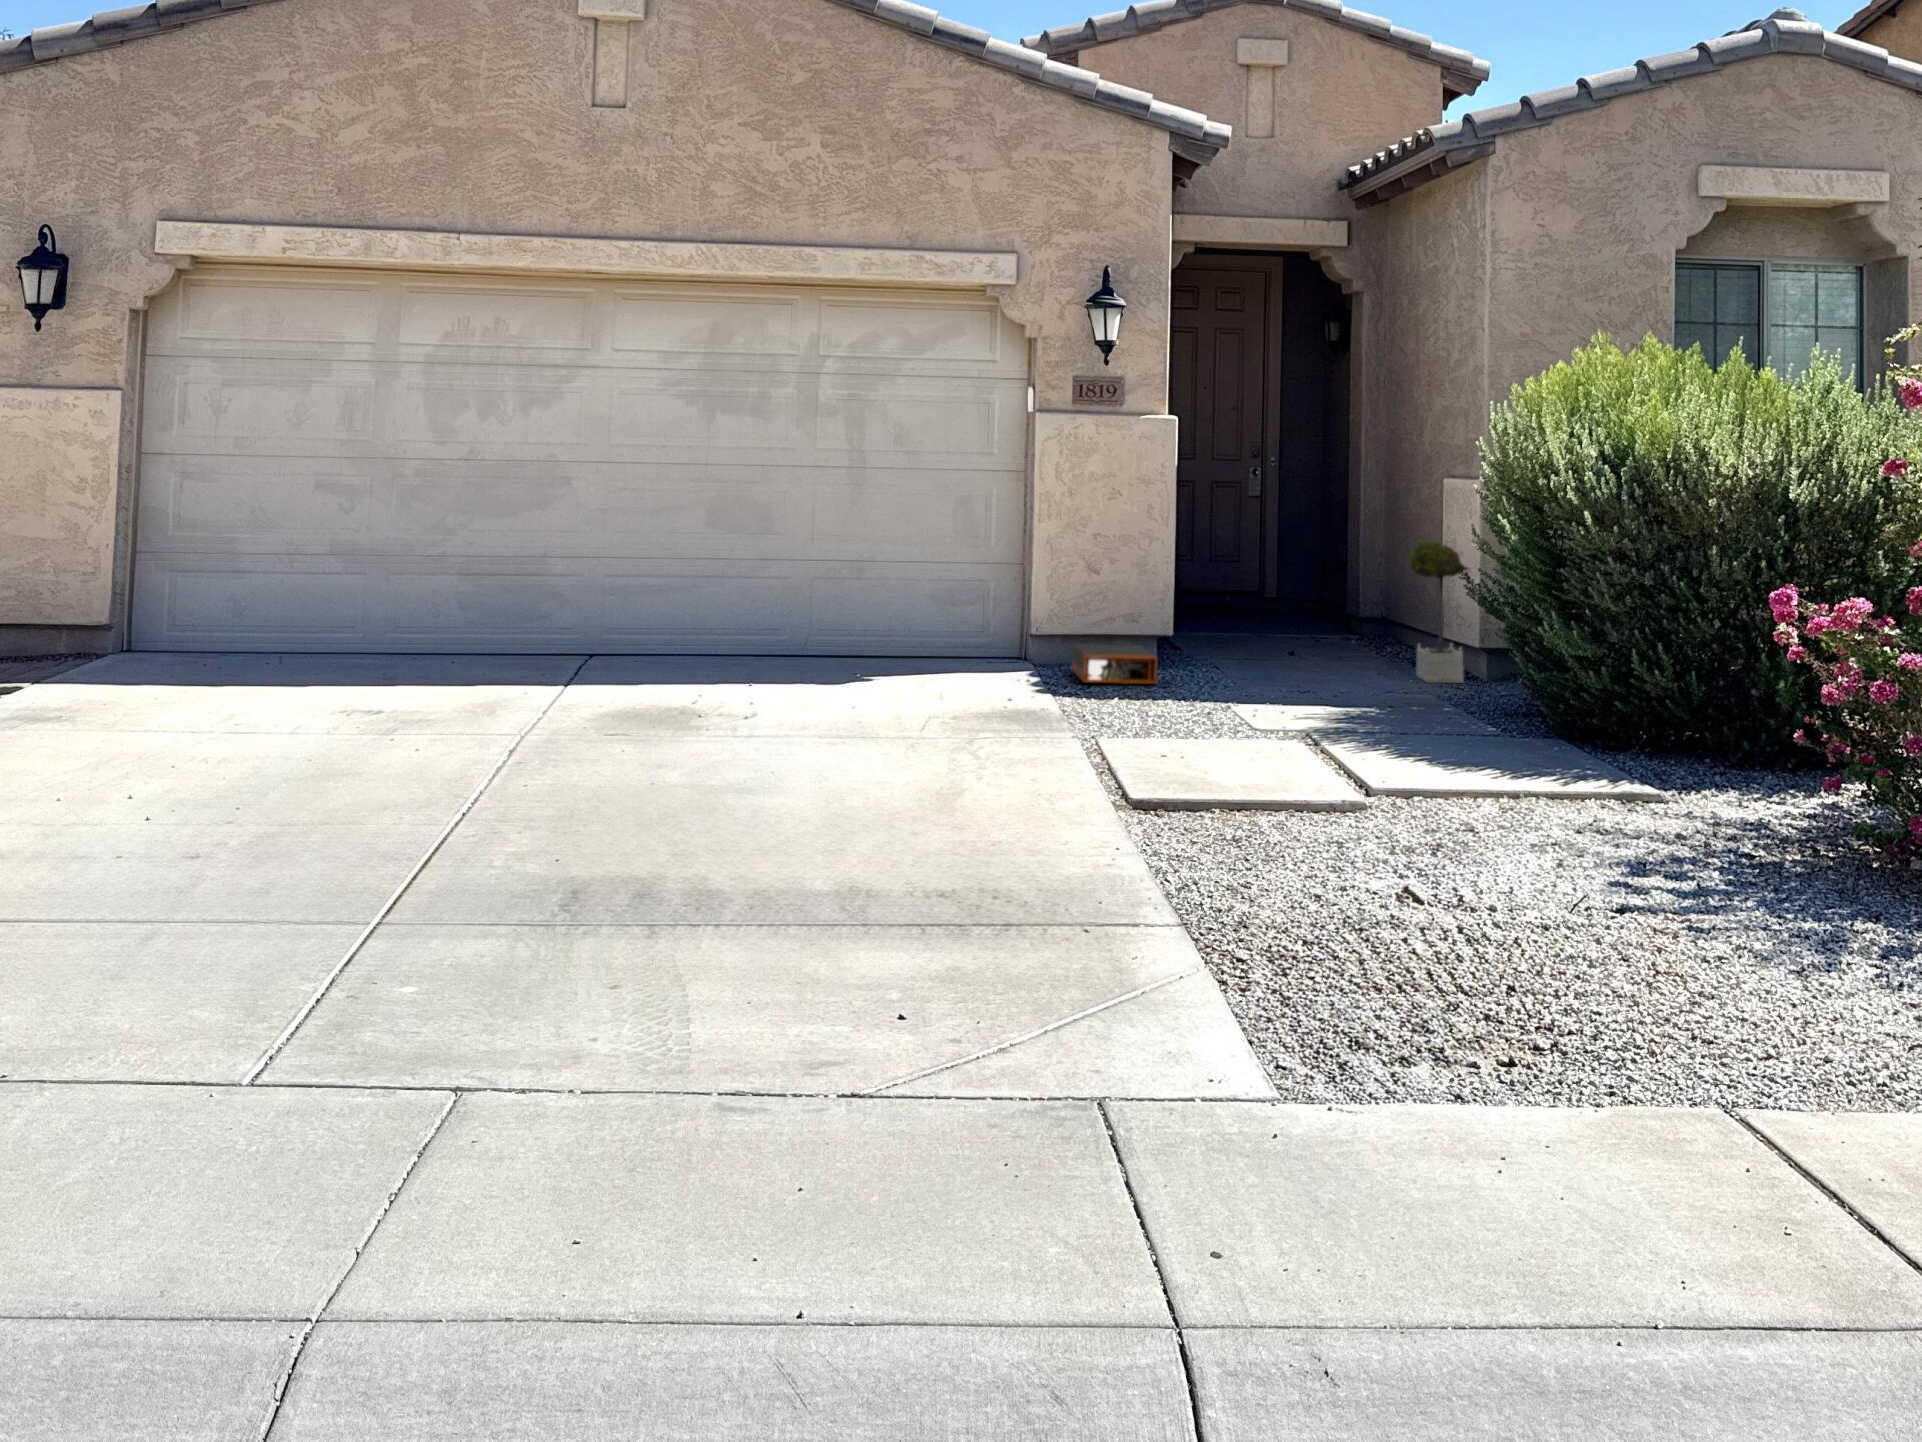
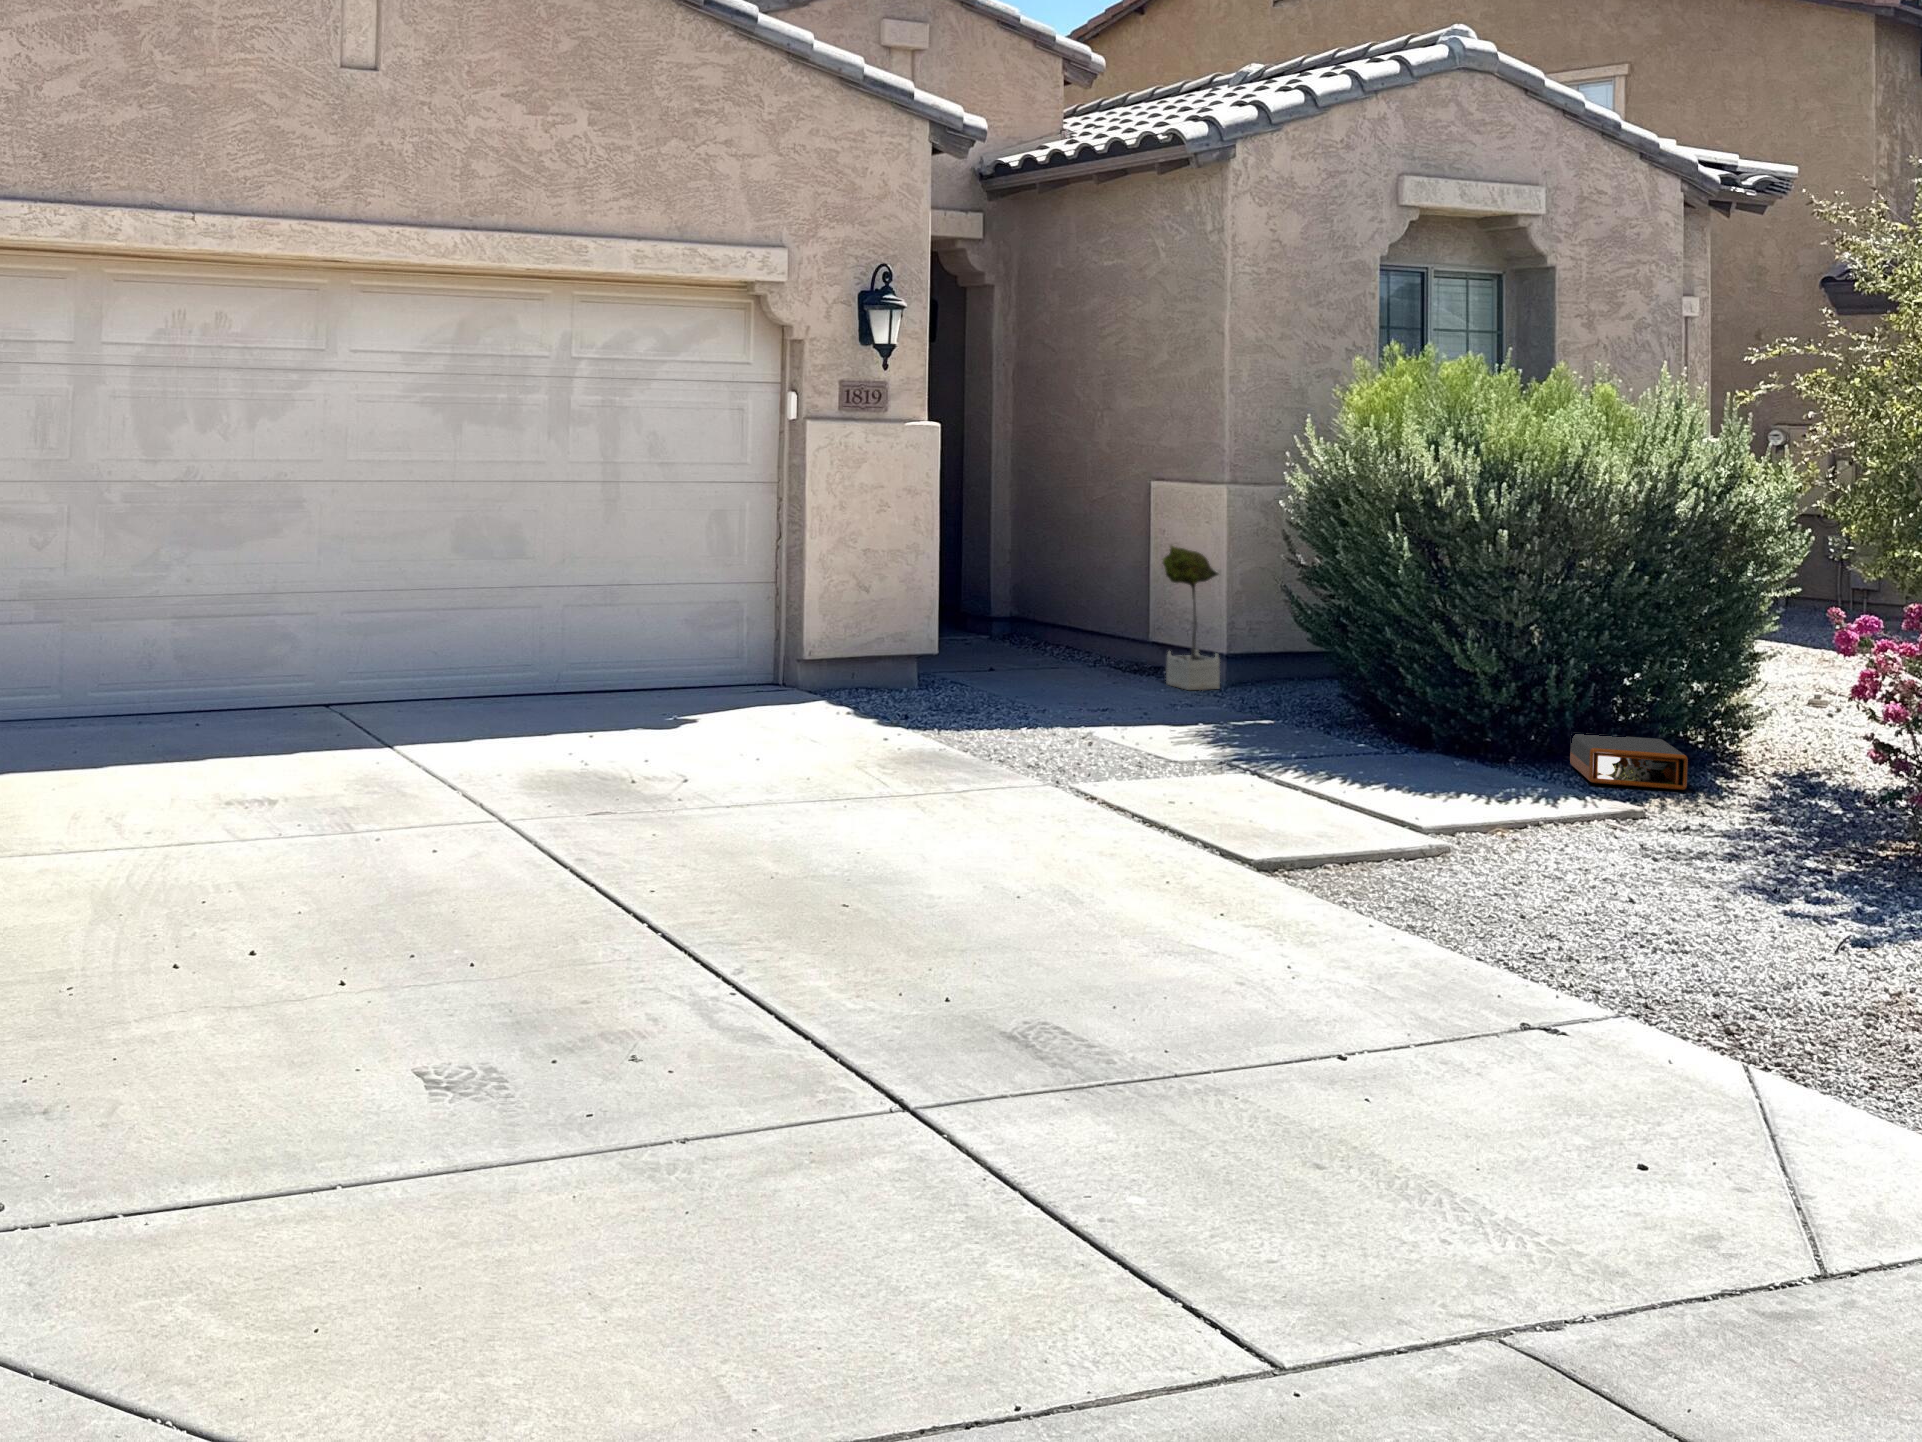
storage box: present [1072,644,1157,684] -> present [1570,734,1688,790]

